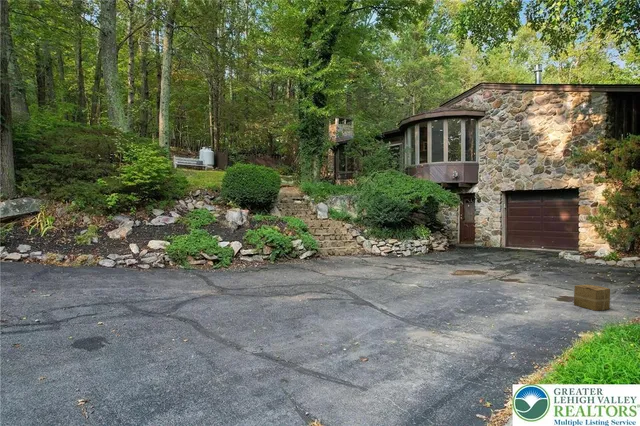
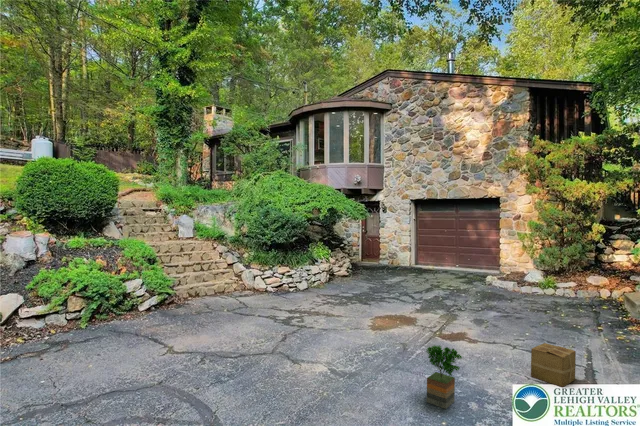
potted tree: none [490,273,515,311] -> present [426,345,462,409]

